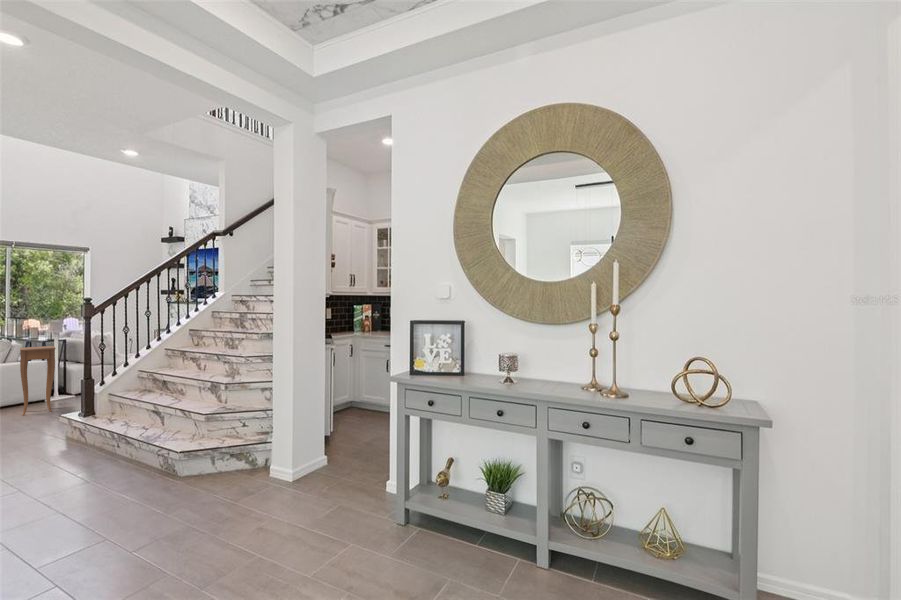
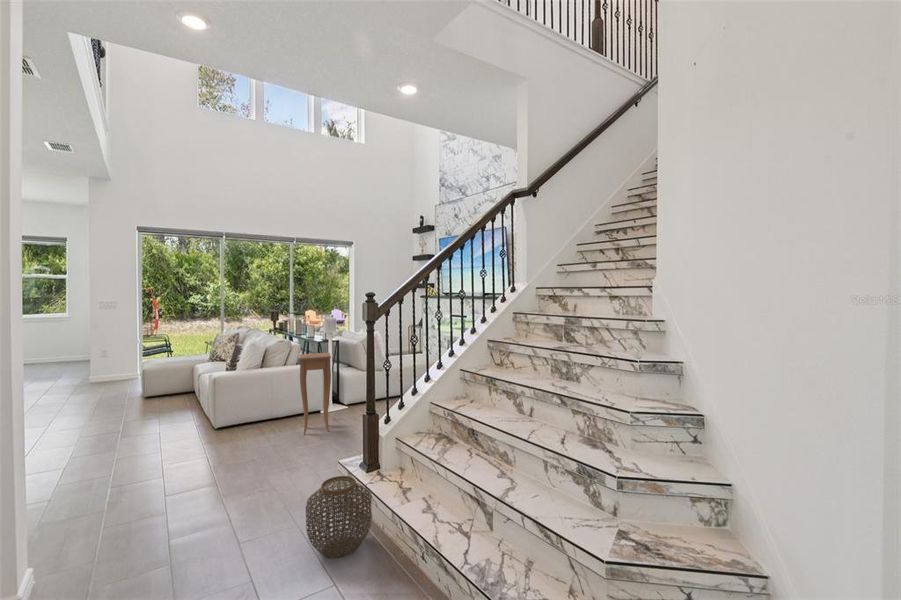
woven basket: none [26,413,81,461] -> present [306,476,372,558]

